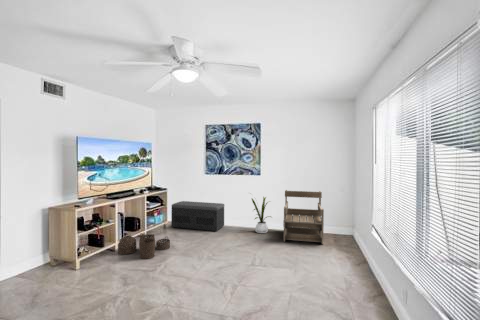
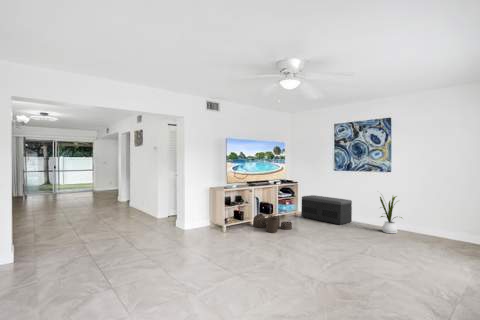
armchair: present [283,190,324,244] -> none [409,189,470,254]

